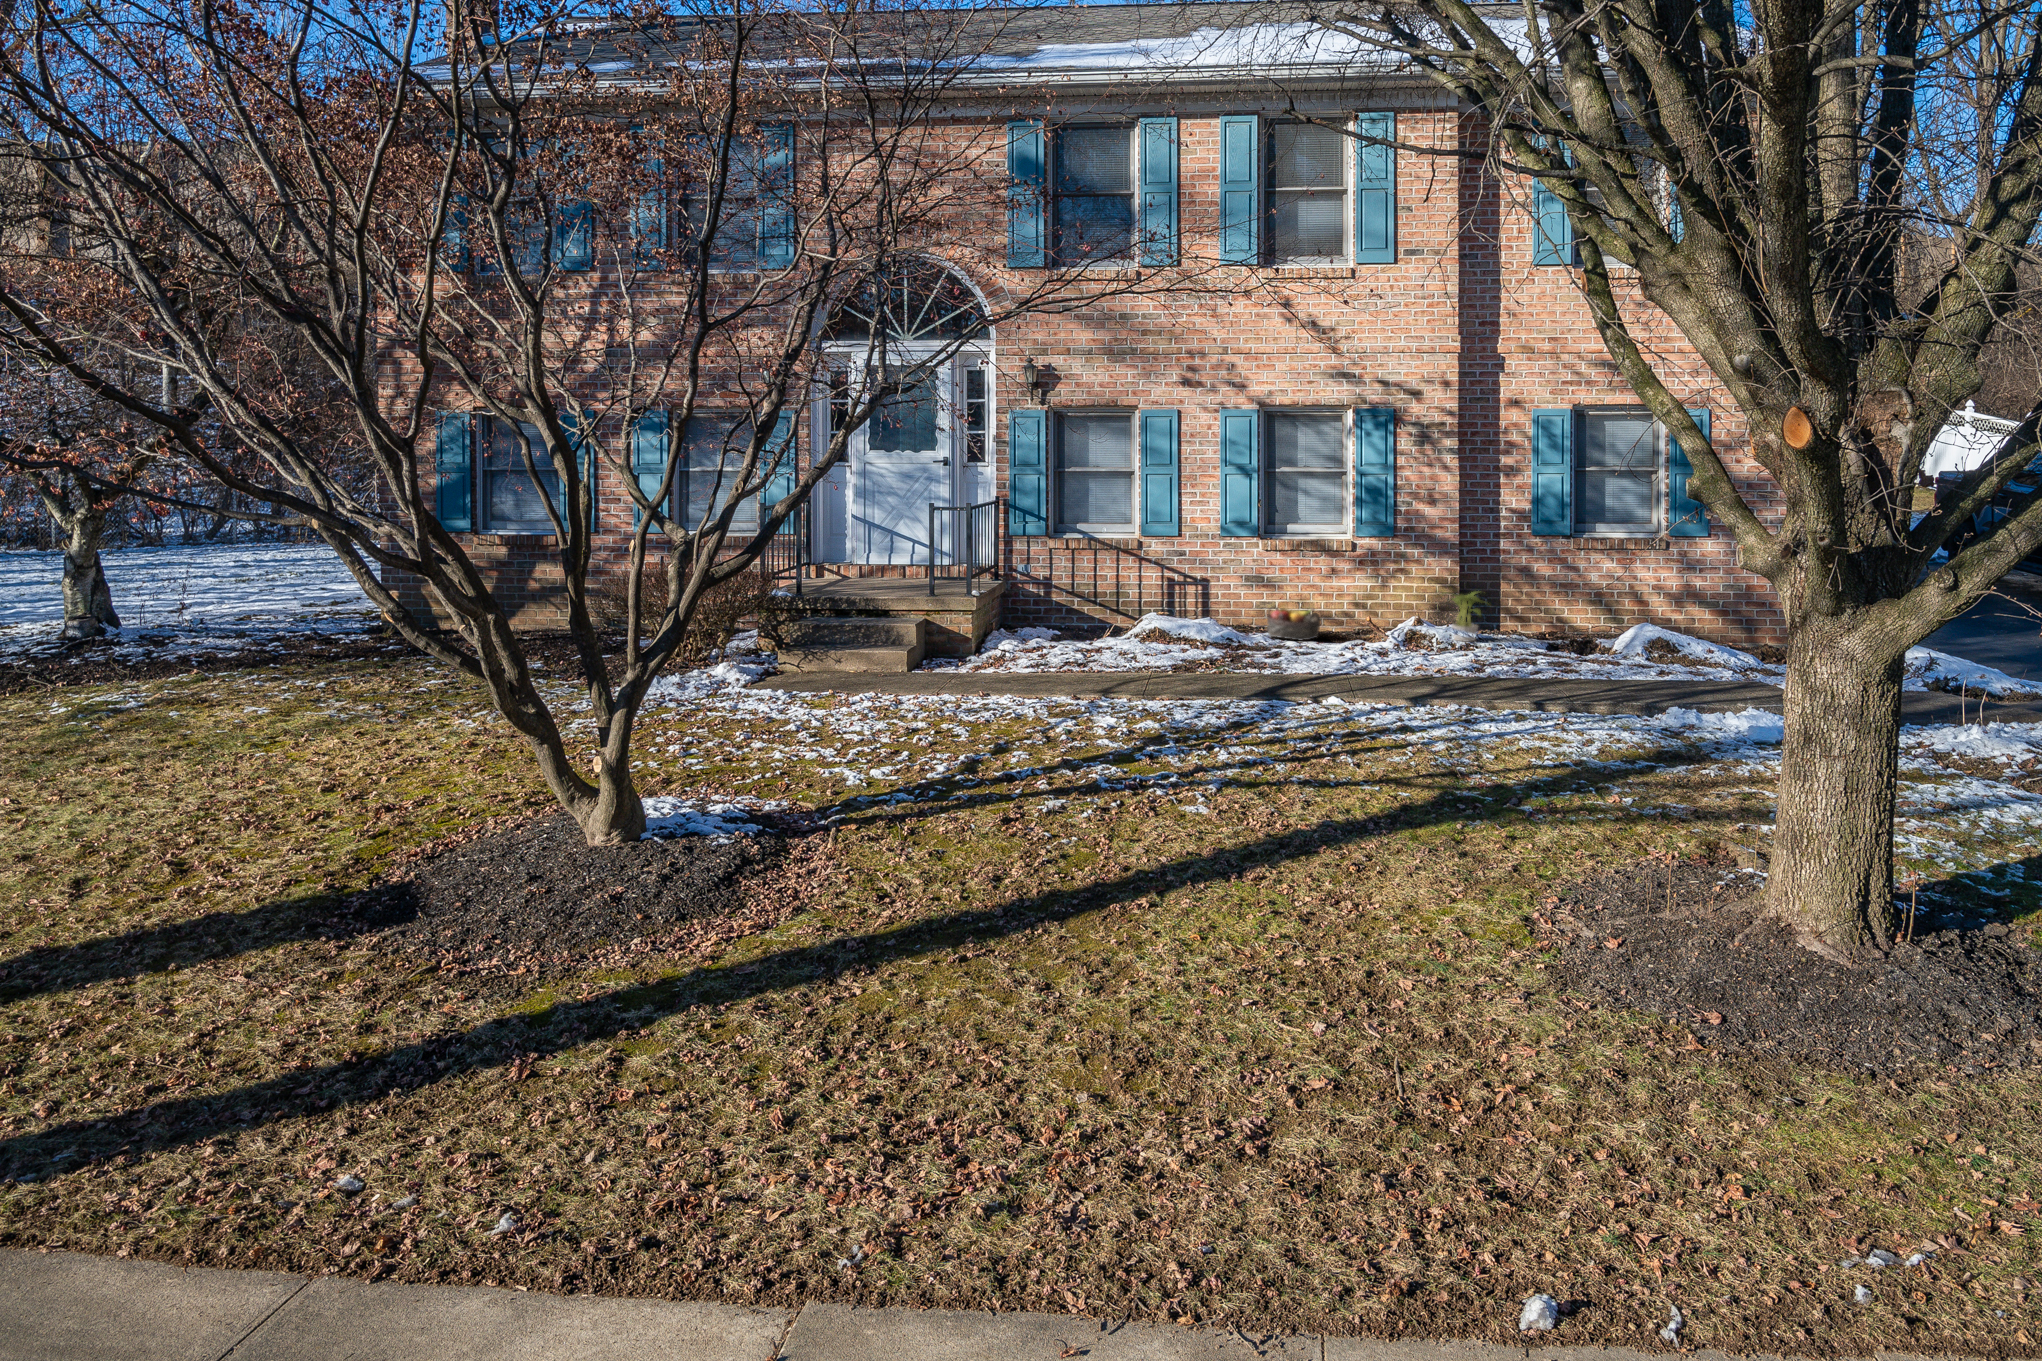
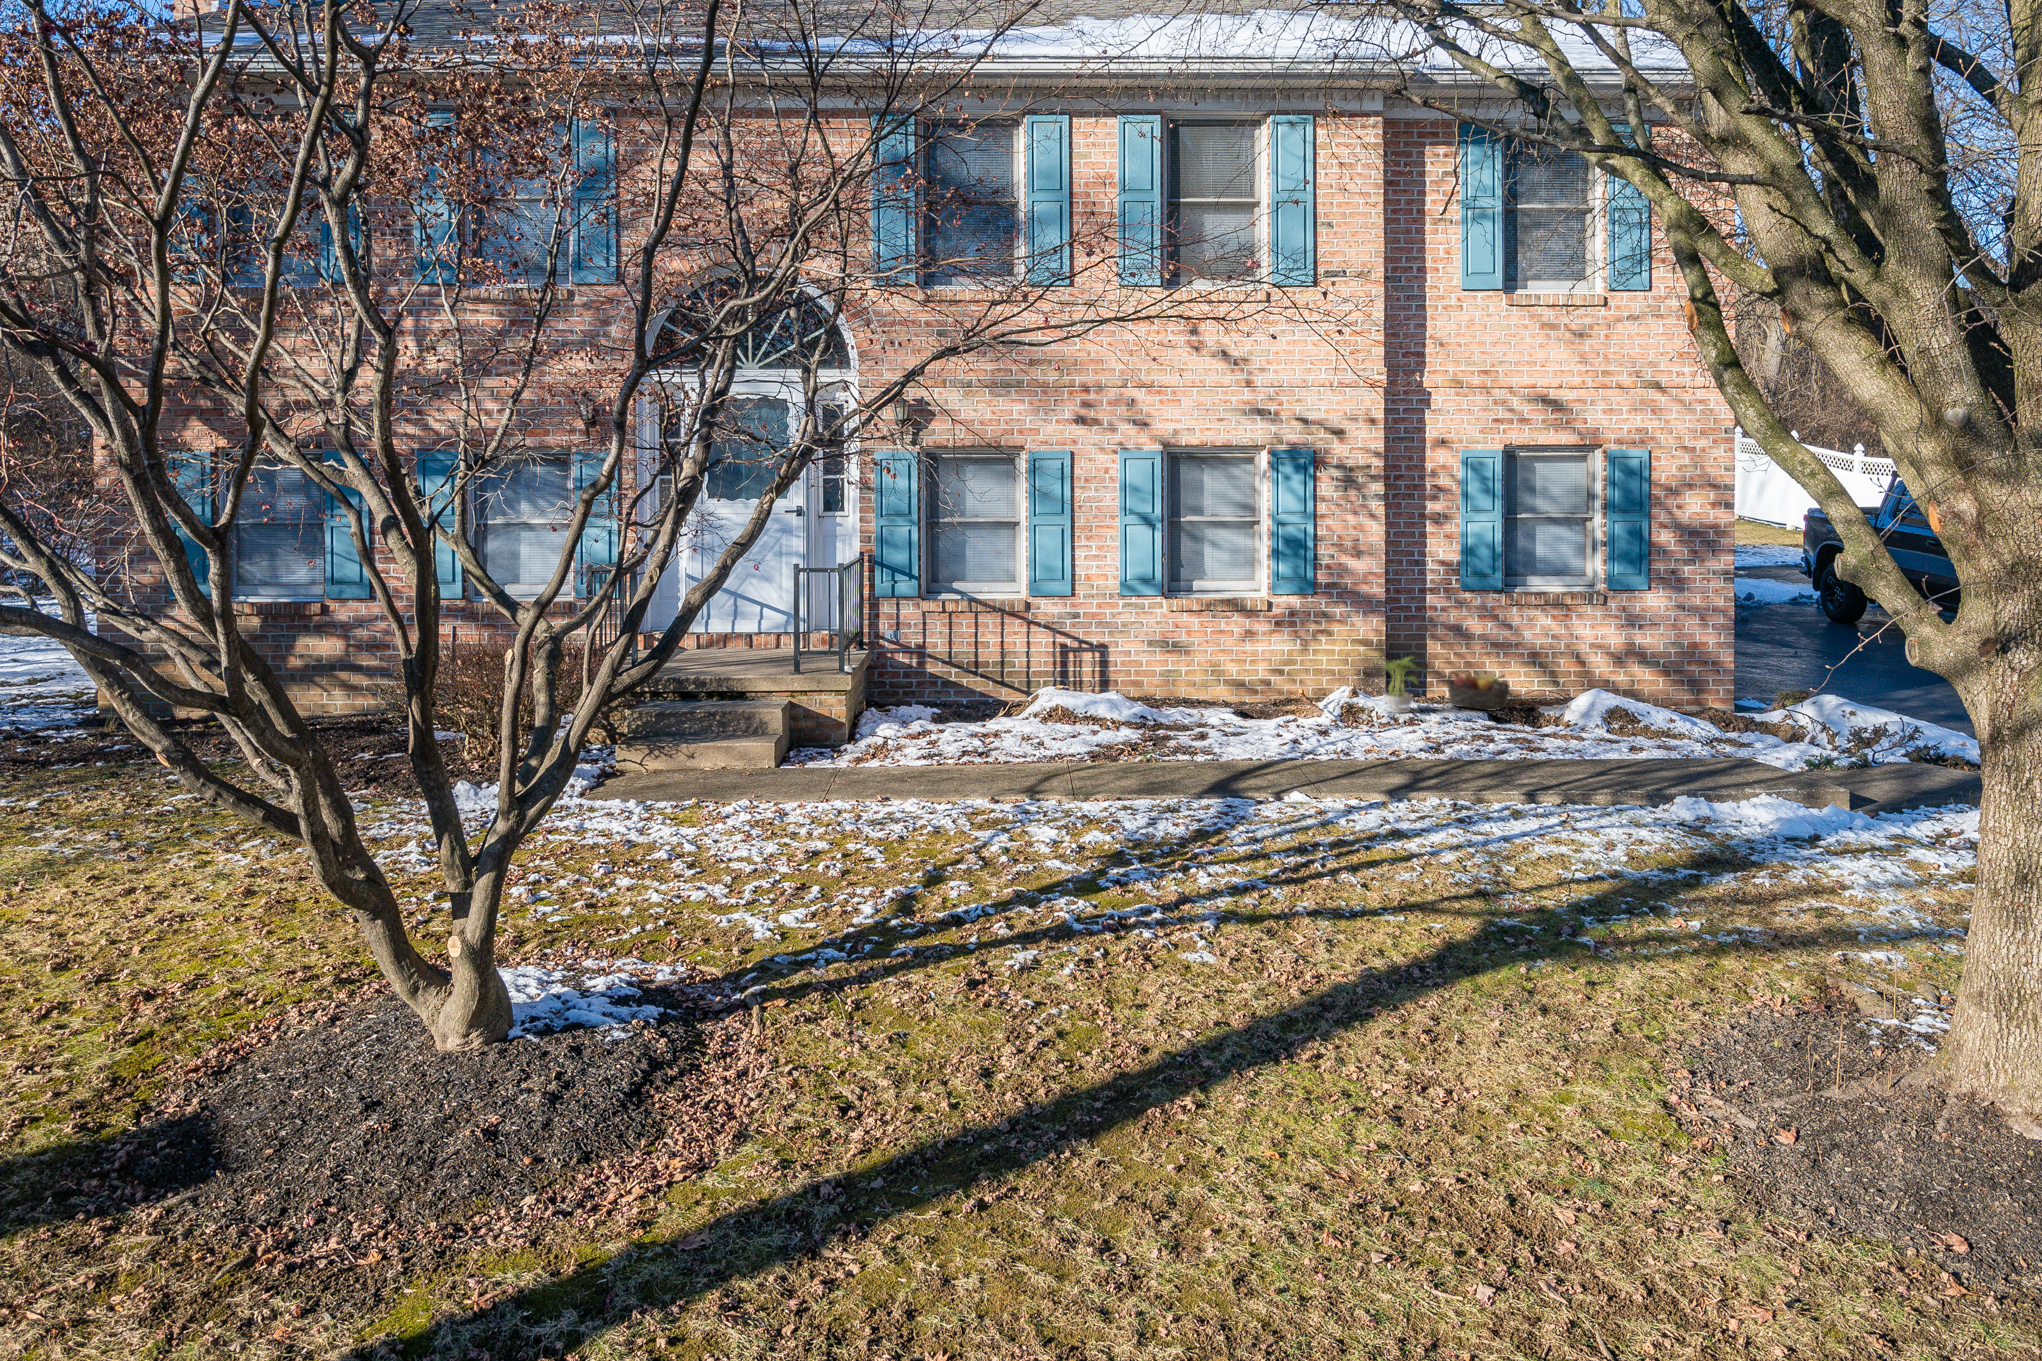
basket: present [1267,607,1321,641] -> present [1448,672,1510,711]

